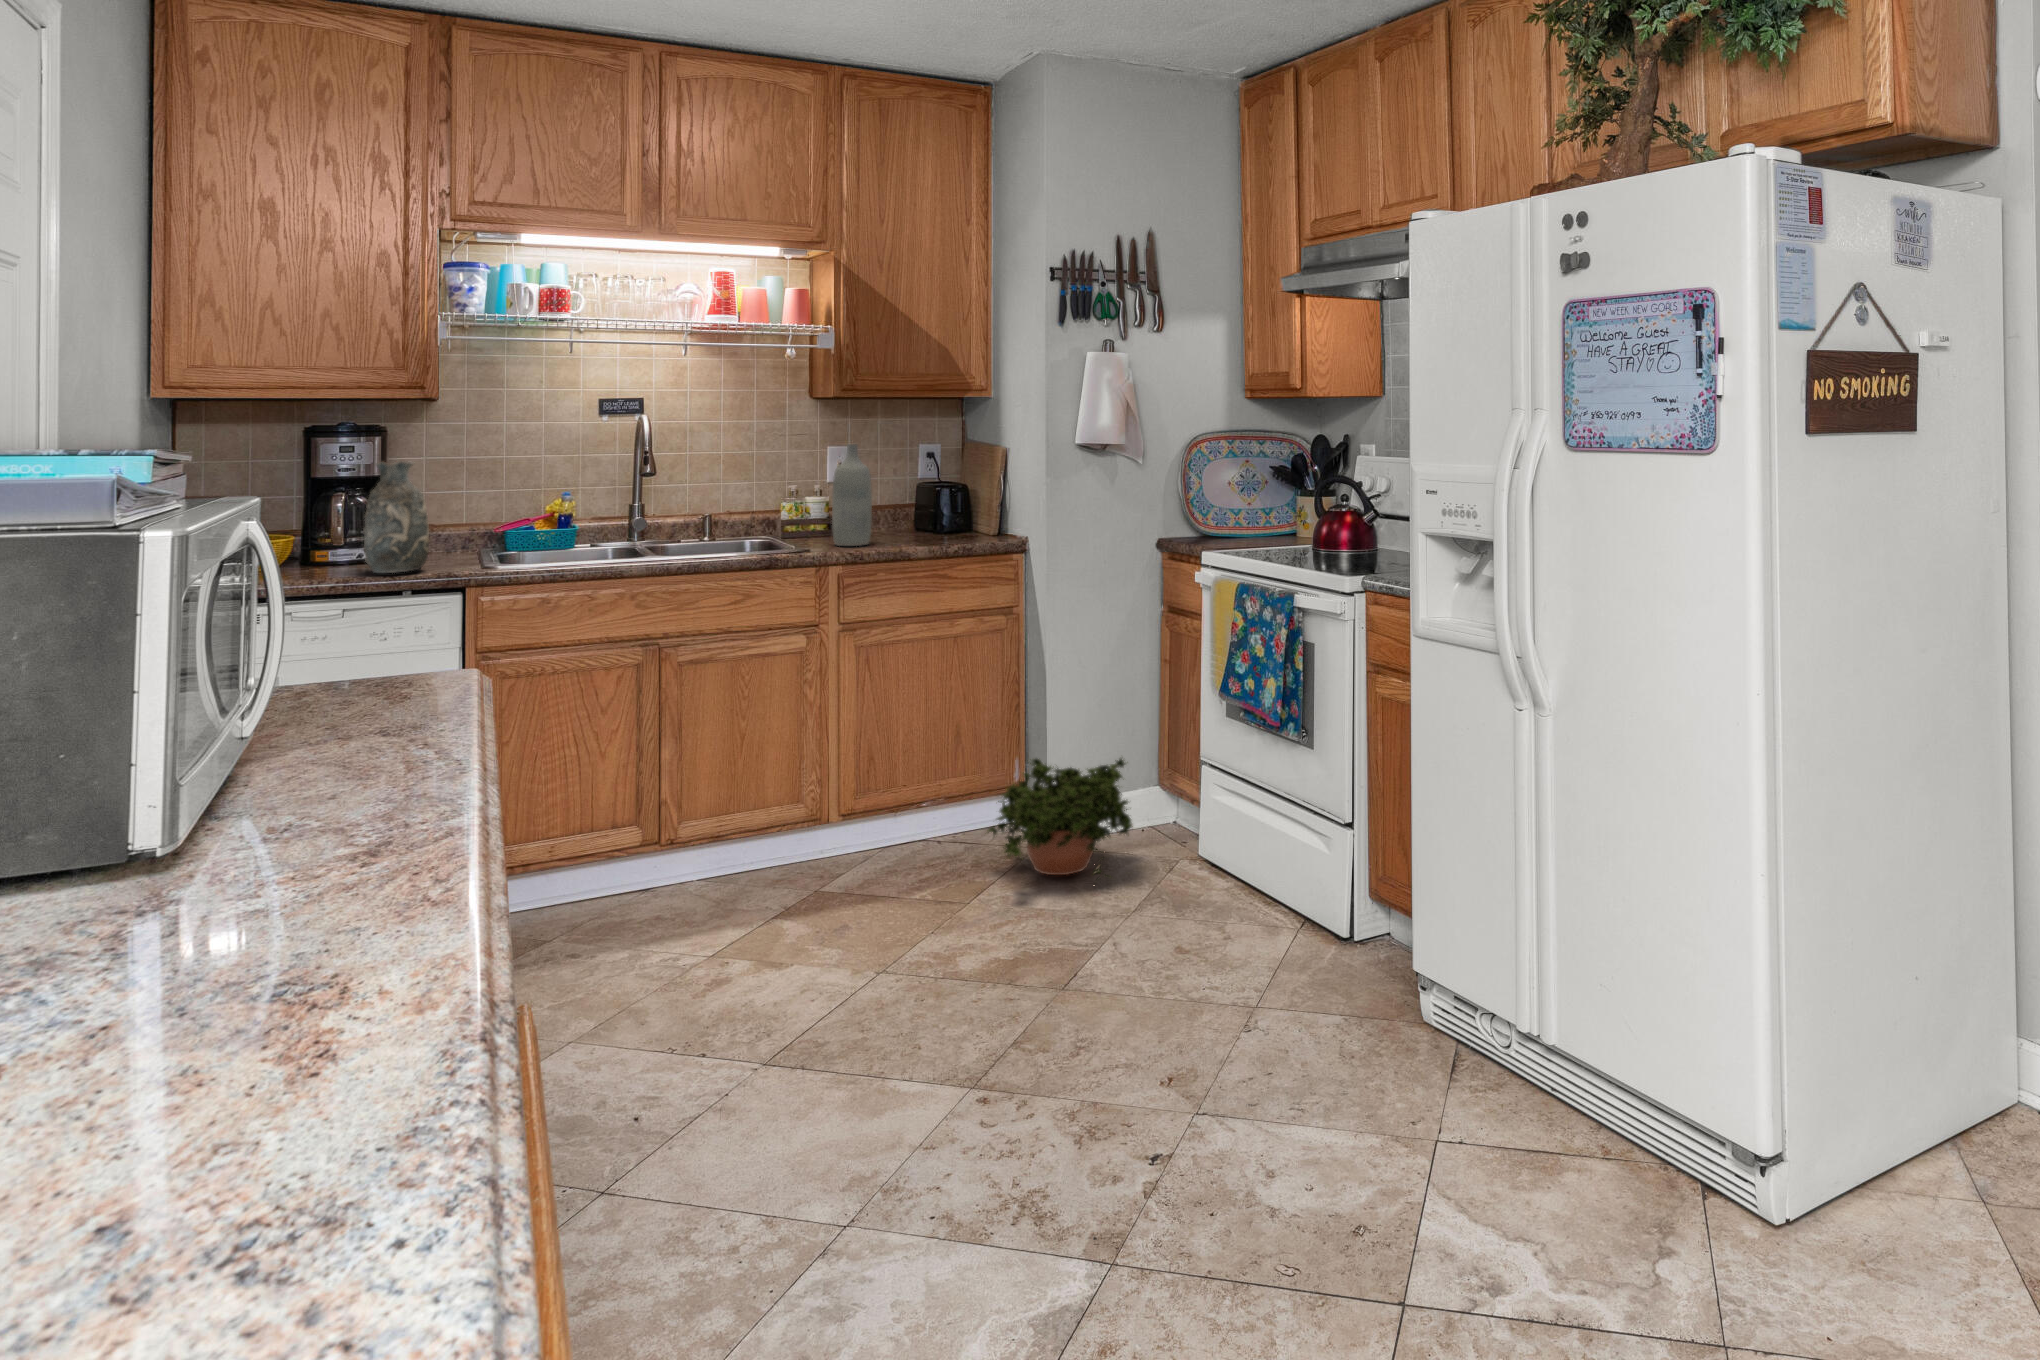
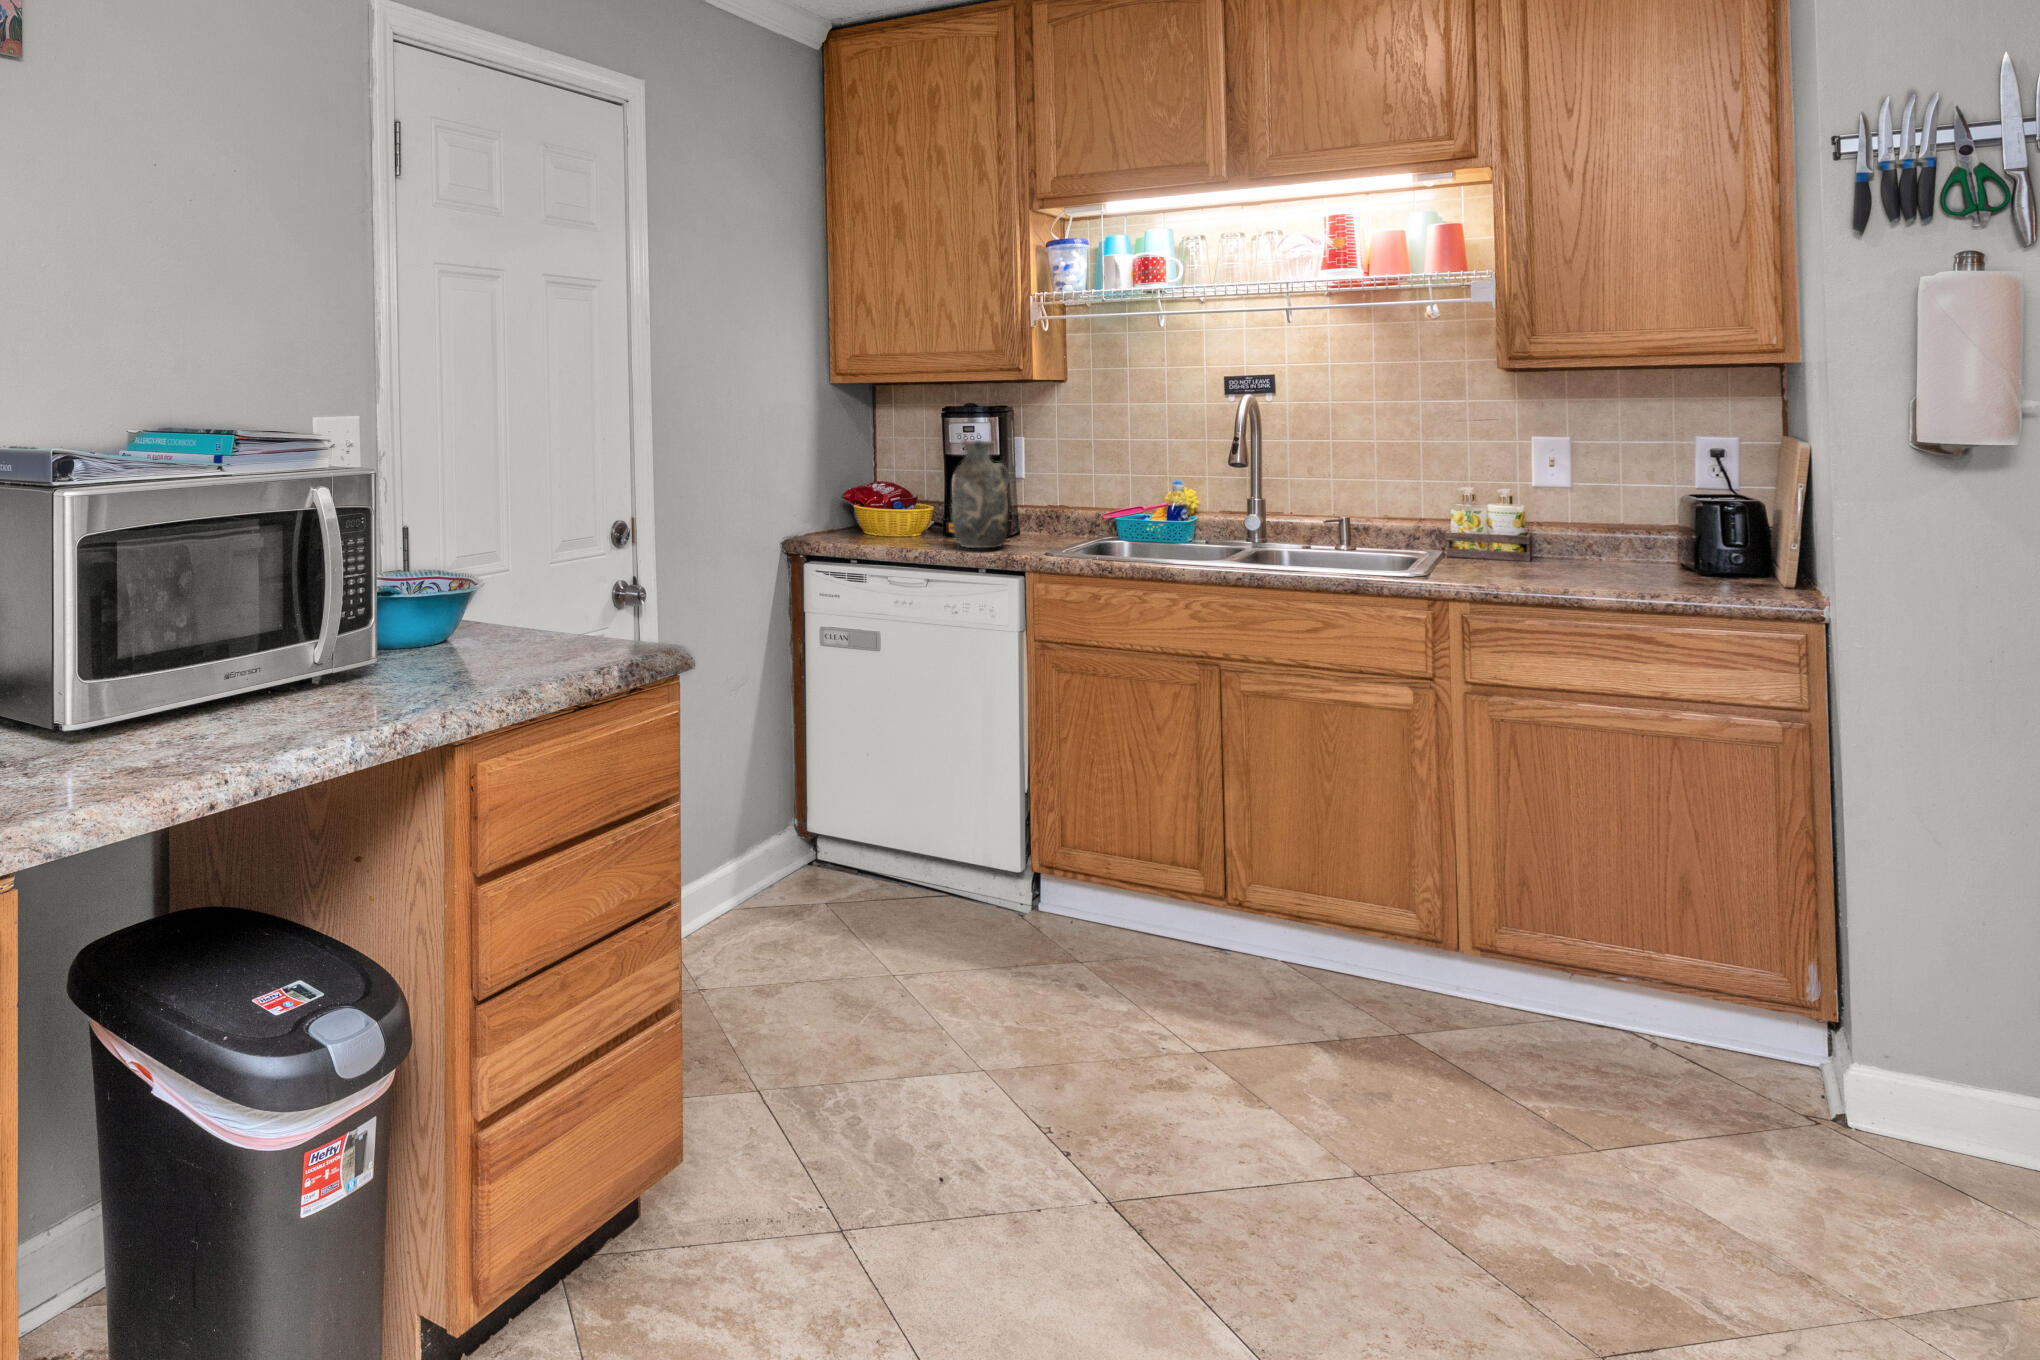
bottle: present [832,444,872,546] -> none [1490,442,1551,583]
potted plant: present [987,758,1133,875] -> none [1646,964,1999,1227]

